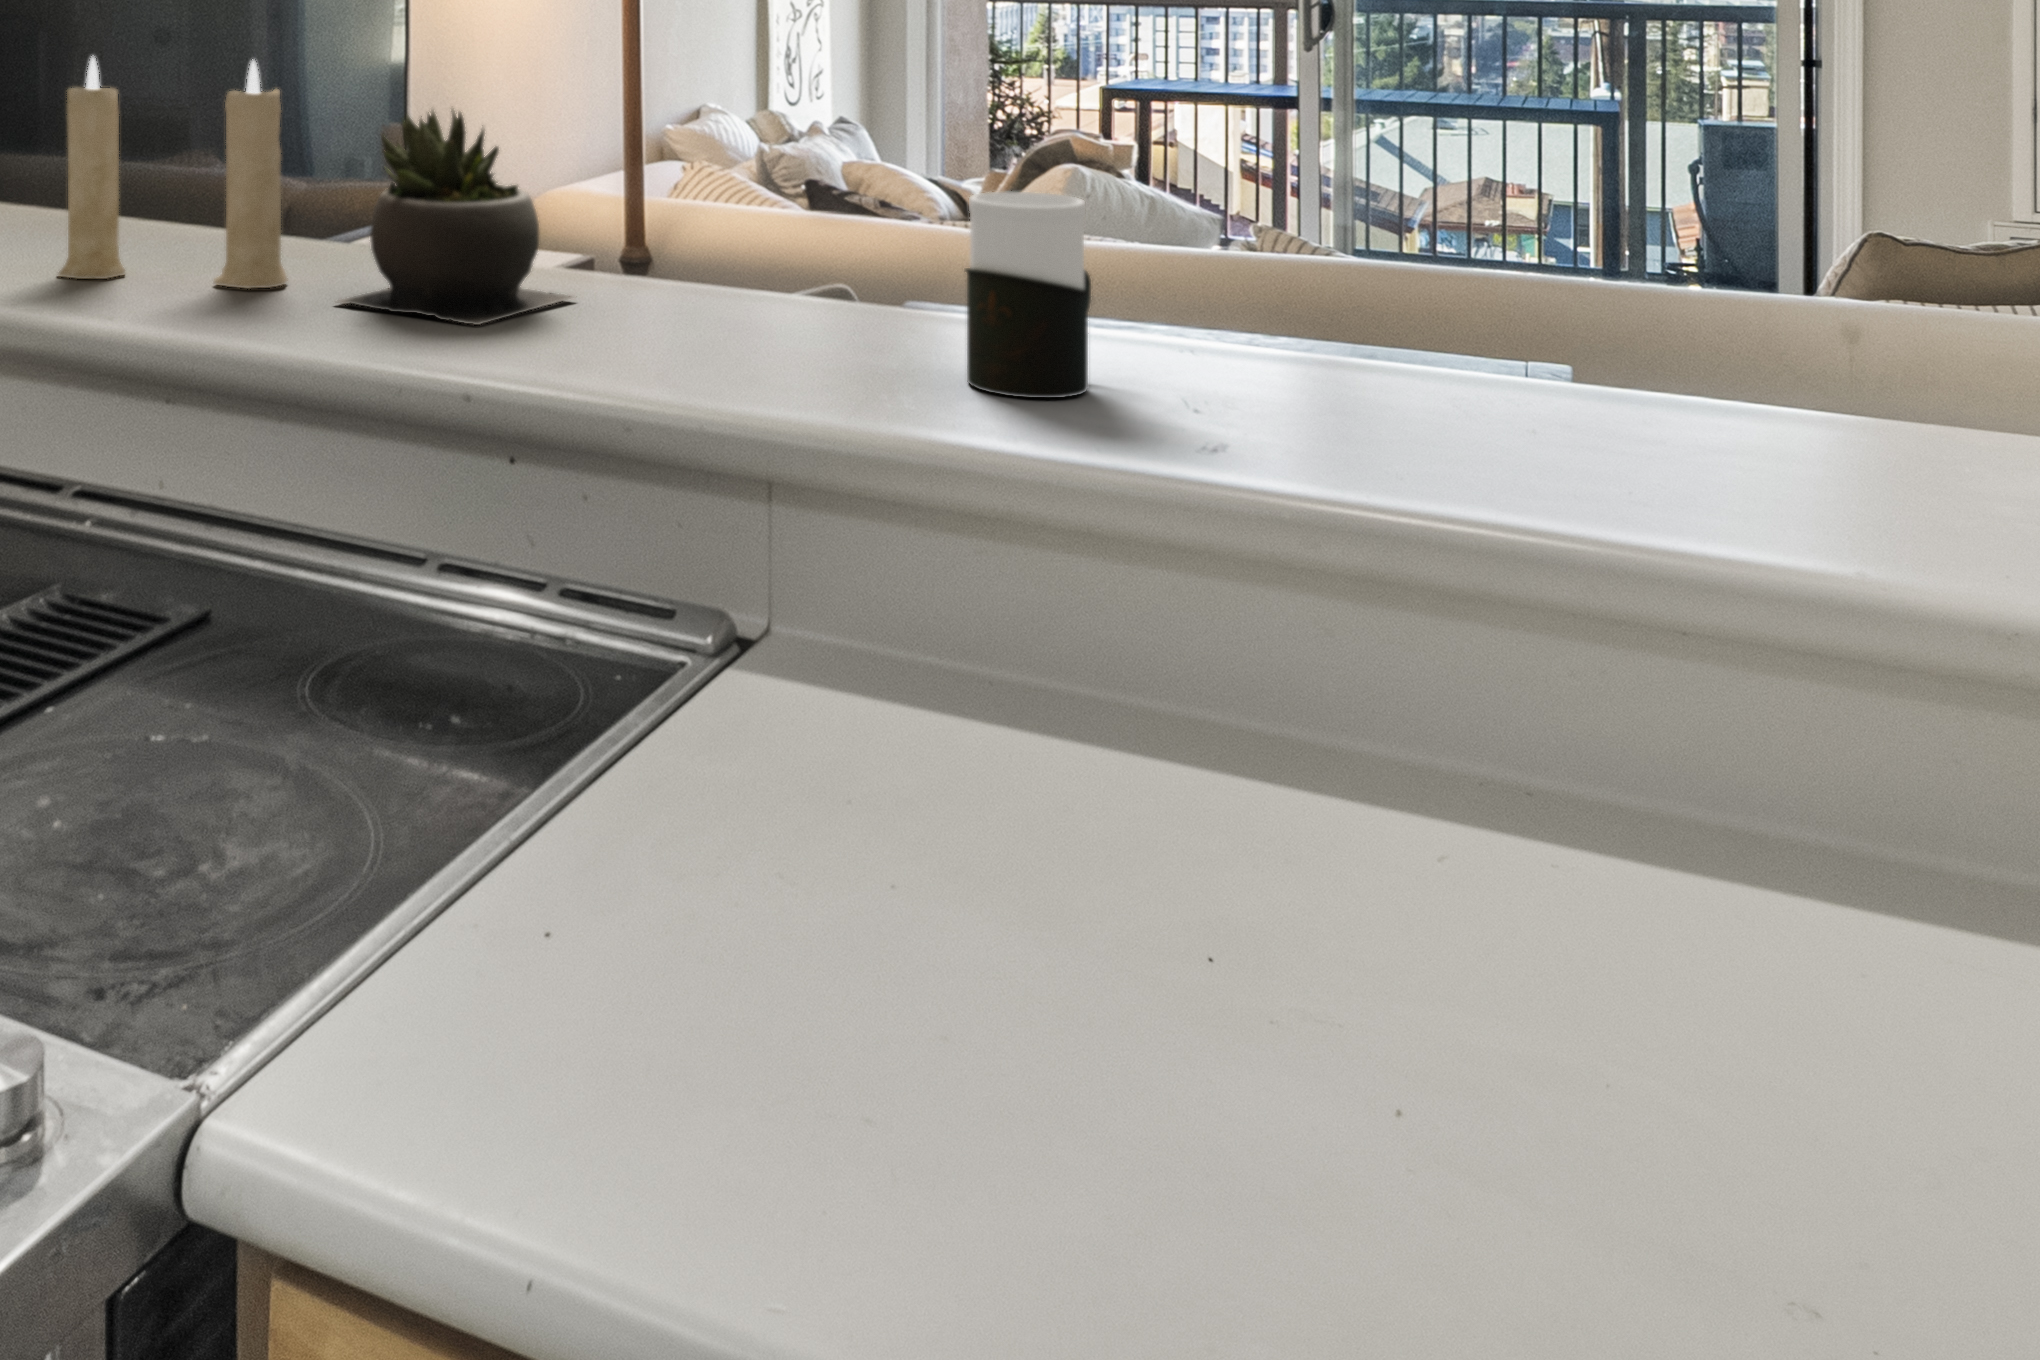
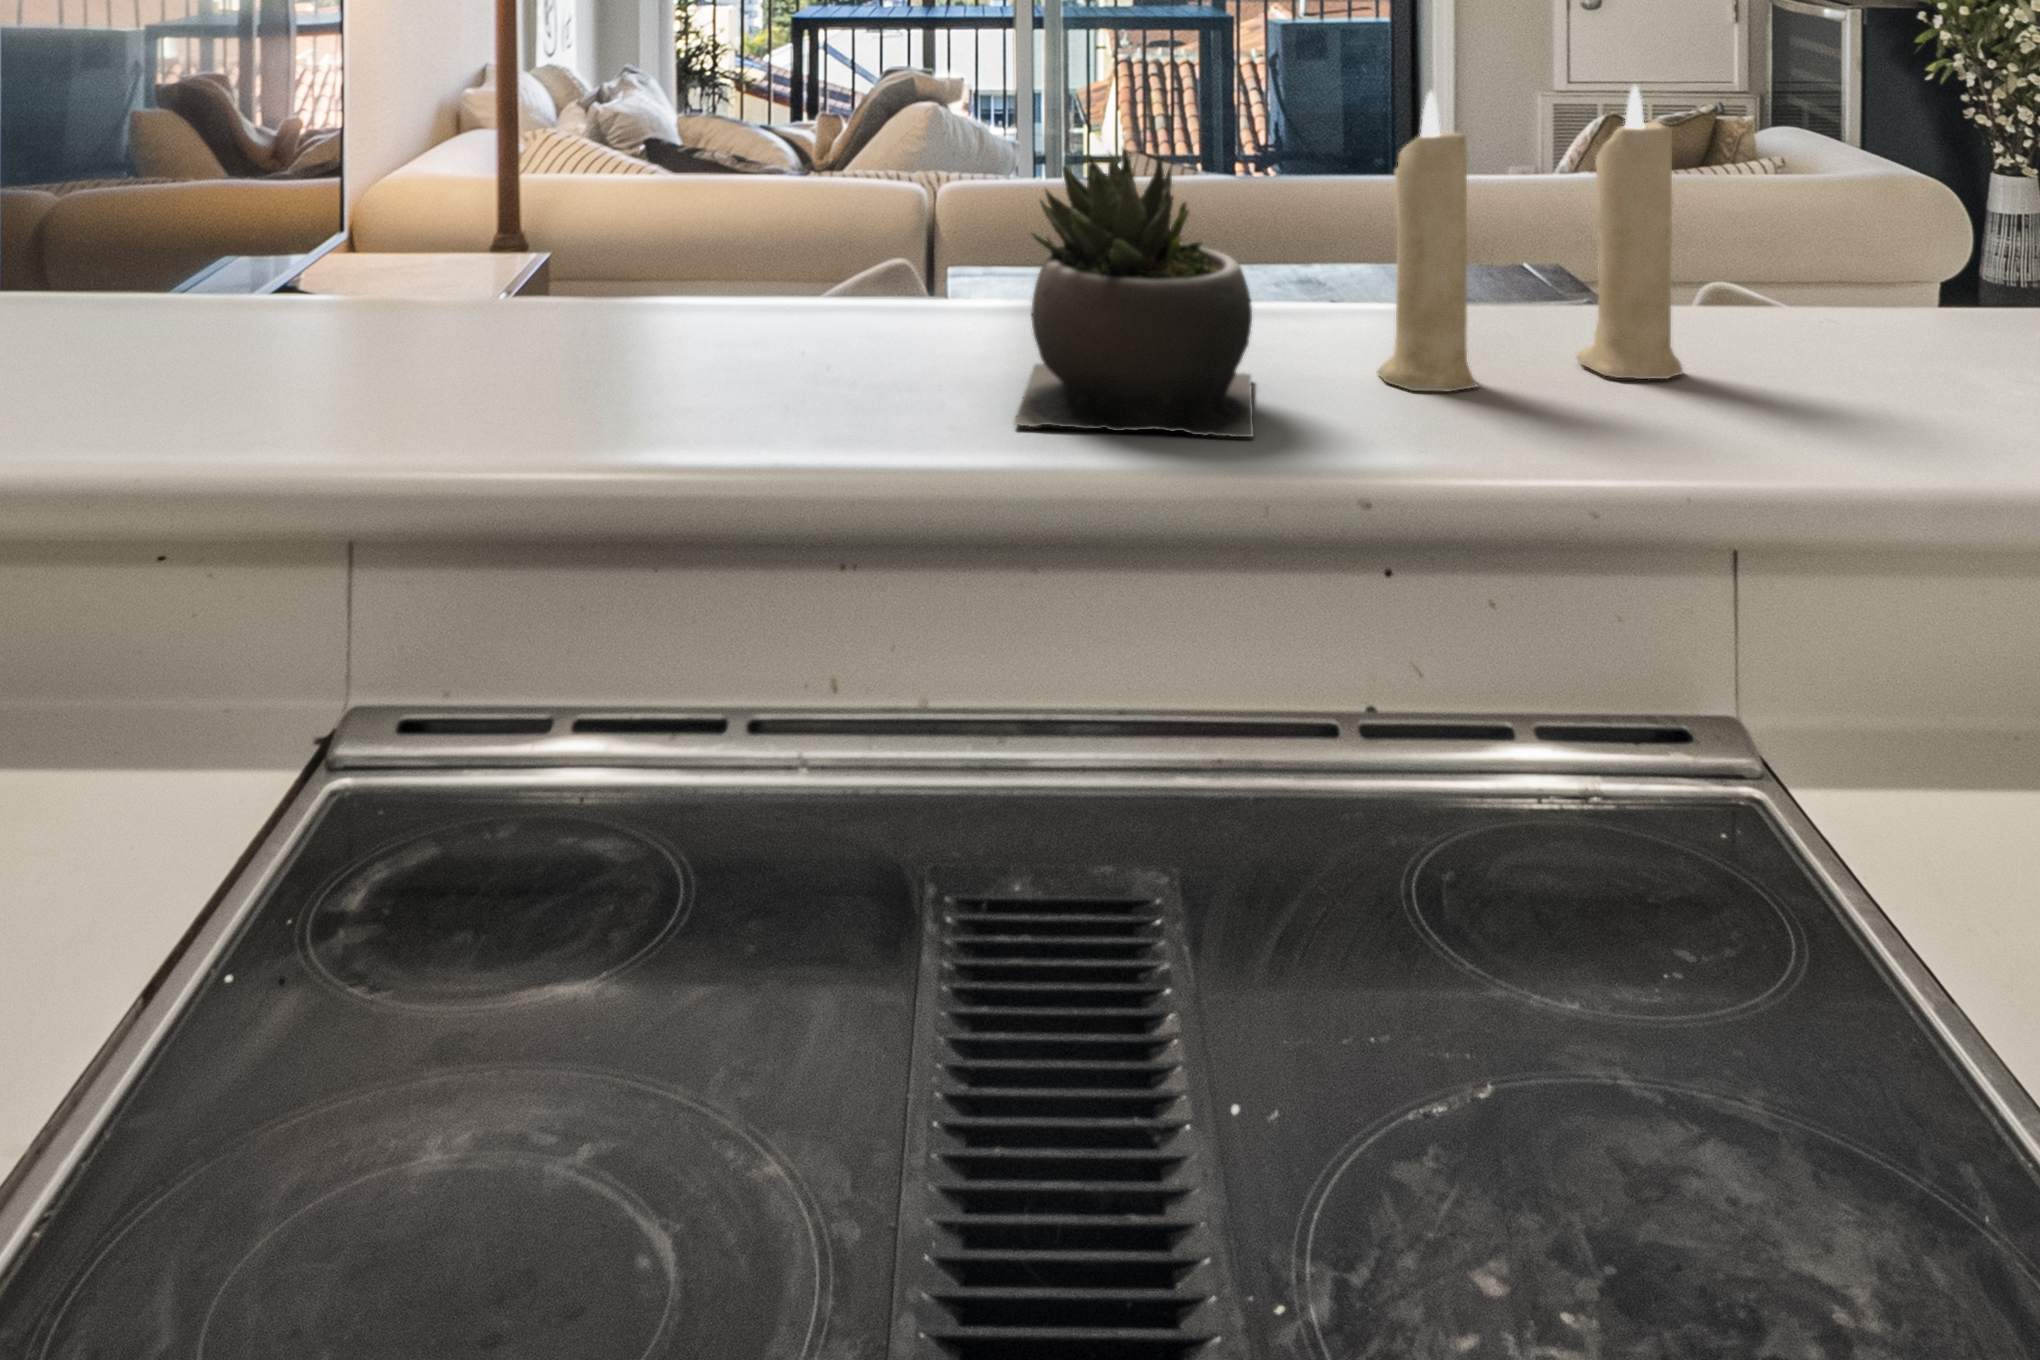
candle: present [58,57,288,288] -> present [1376,86,1683,391]
cup: present [965,192,1091,398] -> none [1865,213,2012,456]

